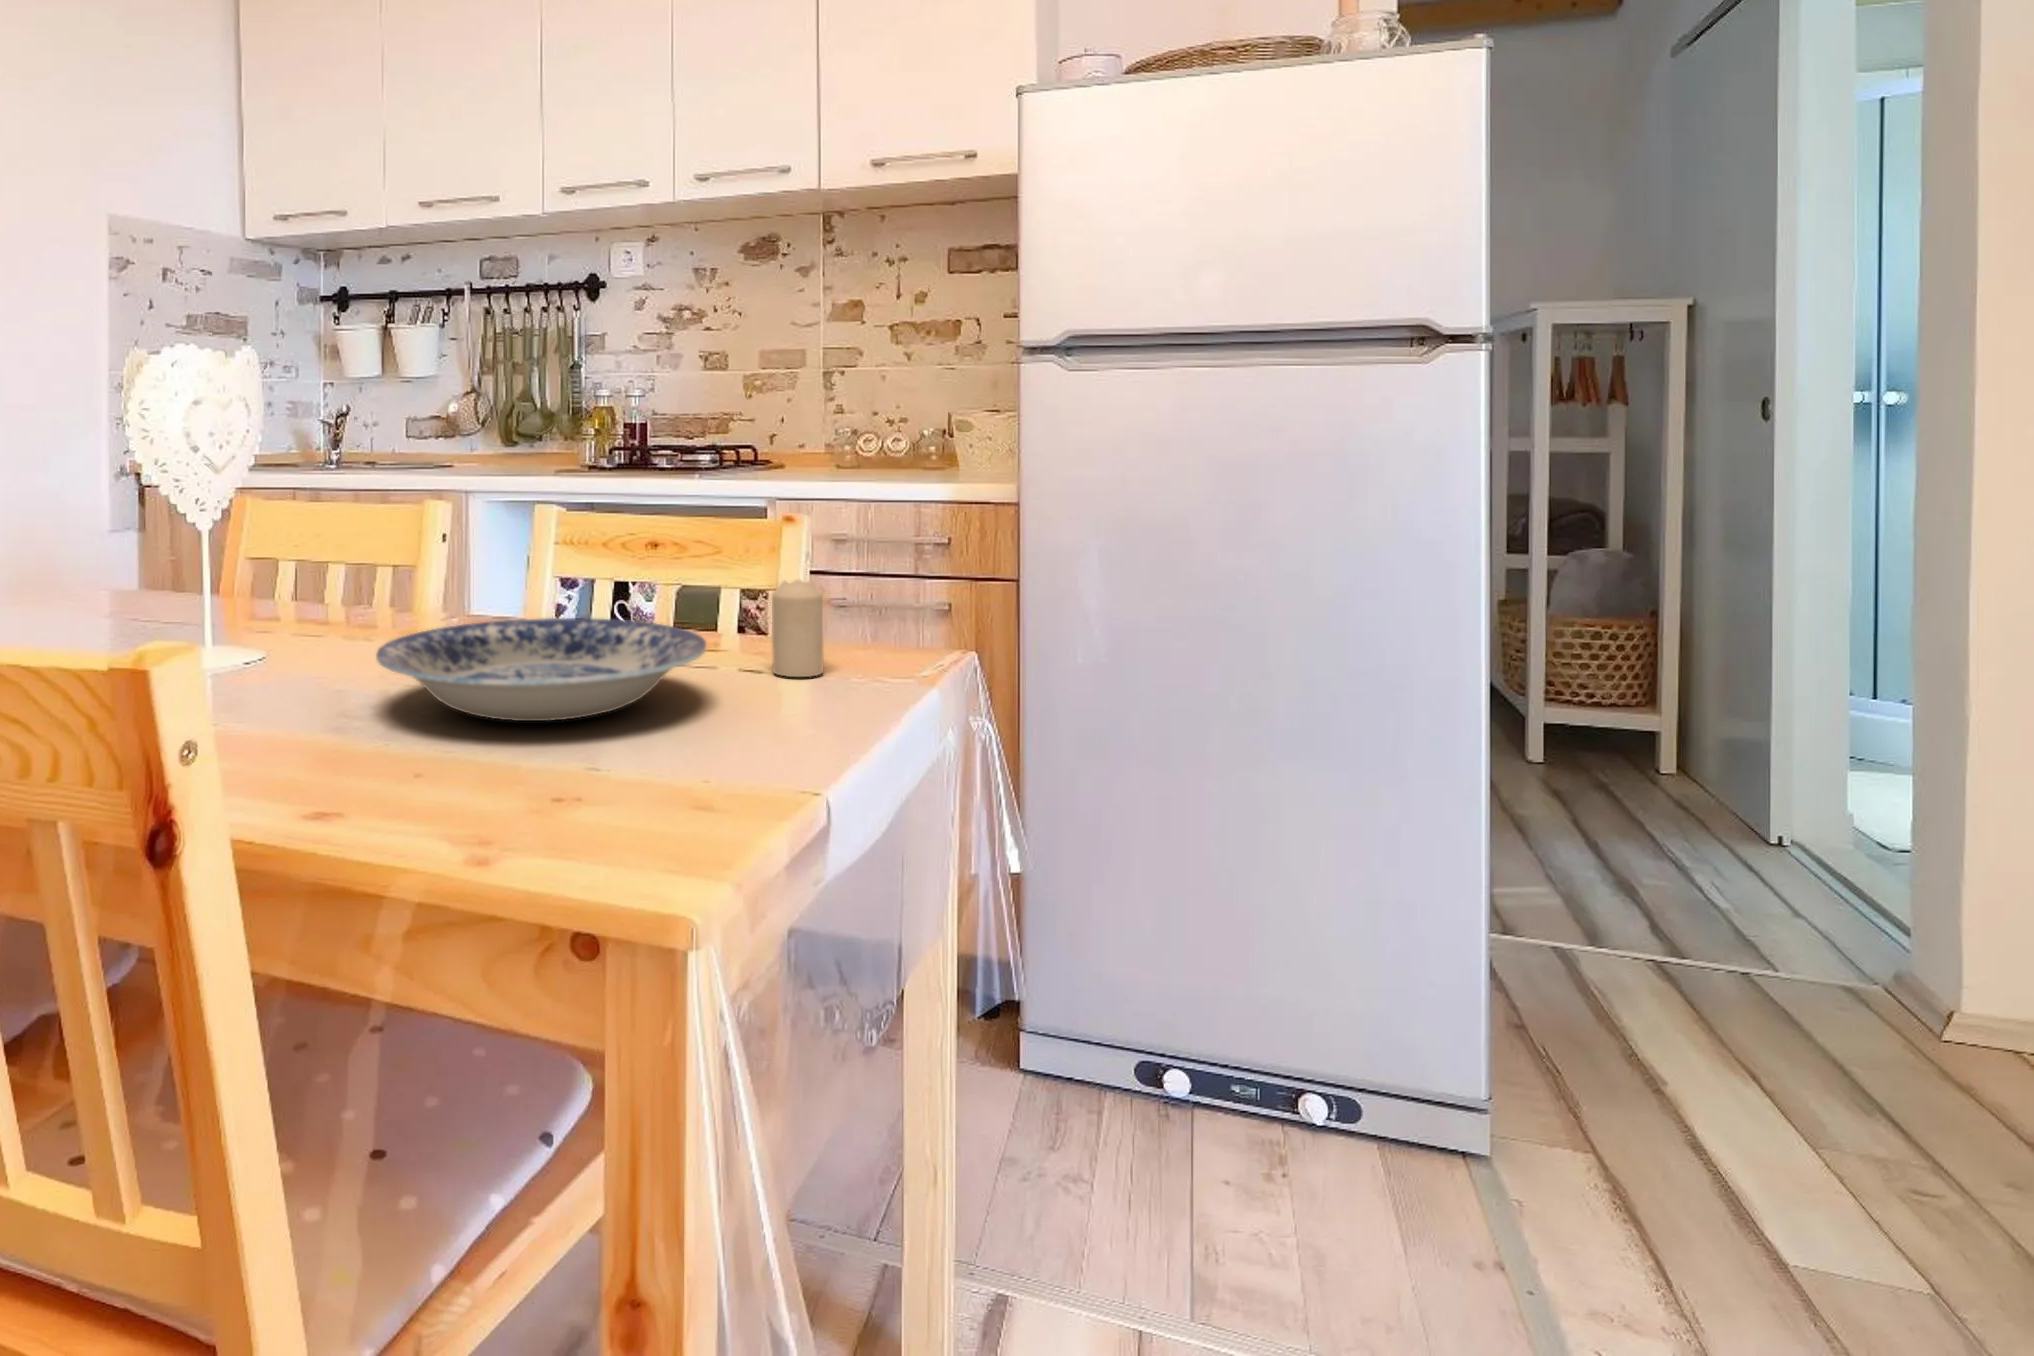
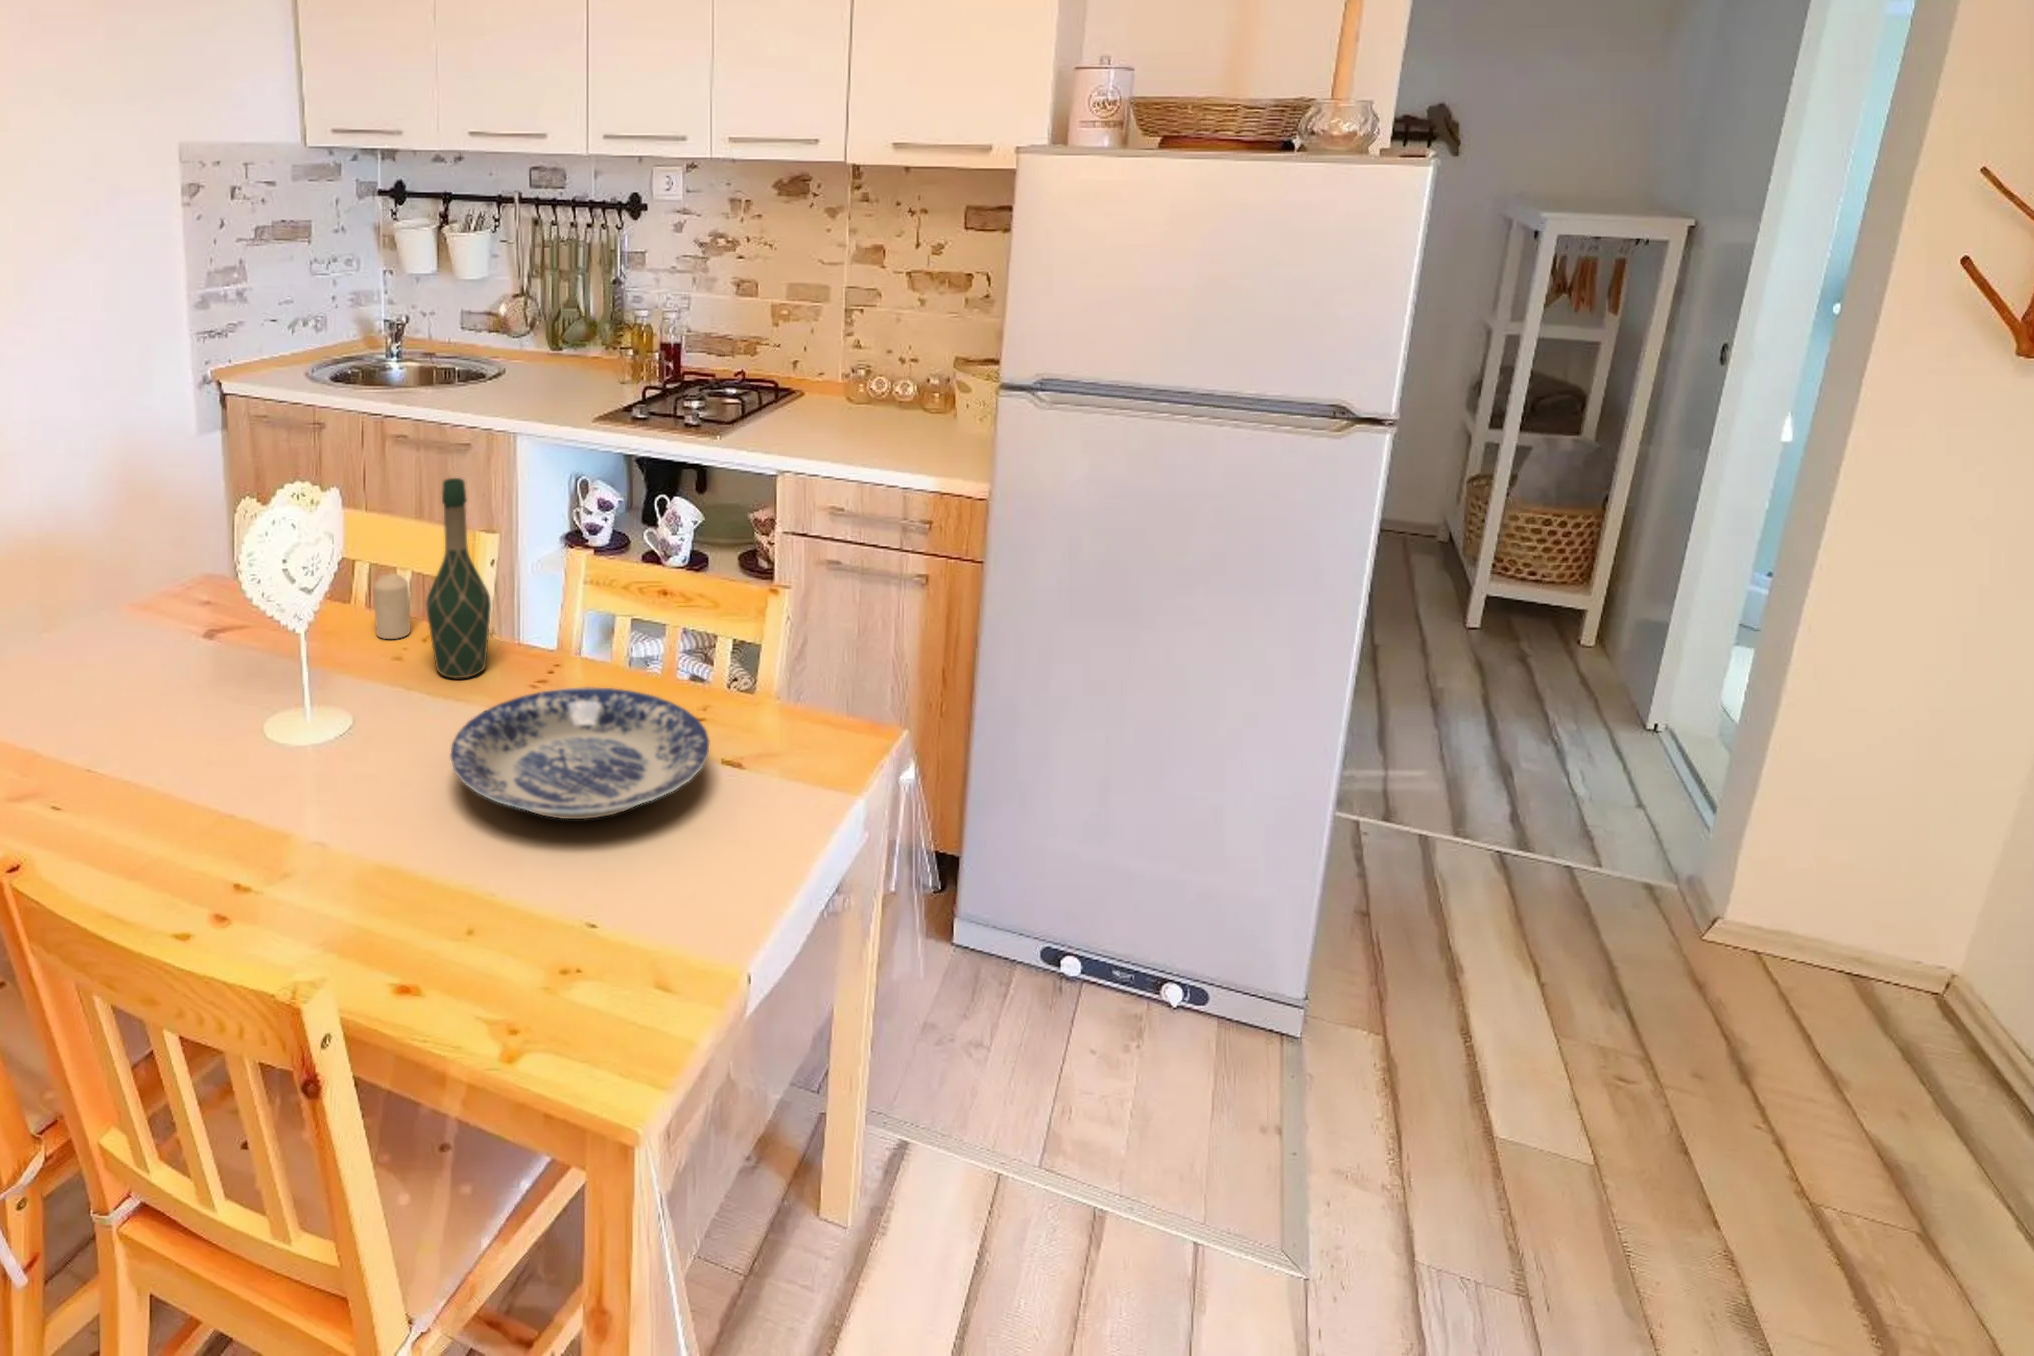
wine bottle: none [352,404,430,648] -> present [427,478,491,678]
candle: present [772,580,824,677] -> present [373,573,411,639]

